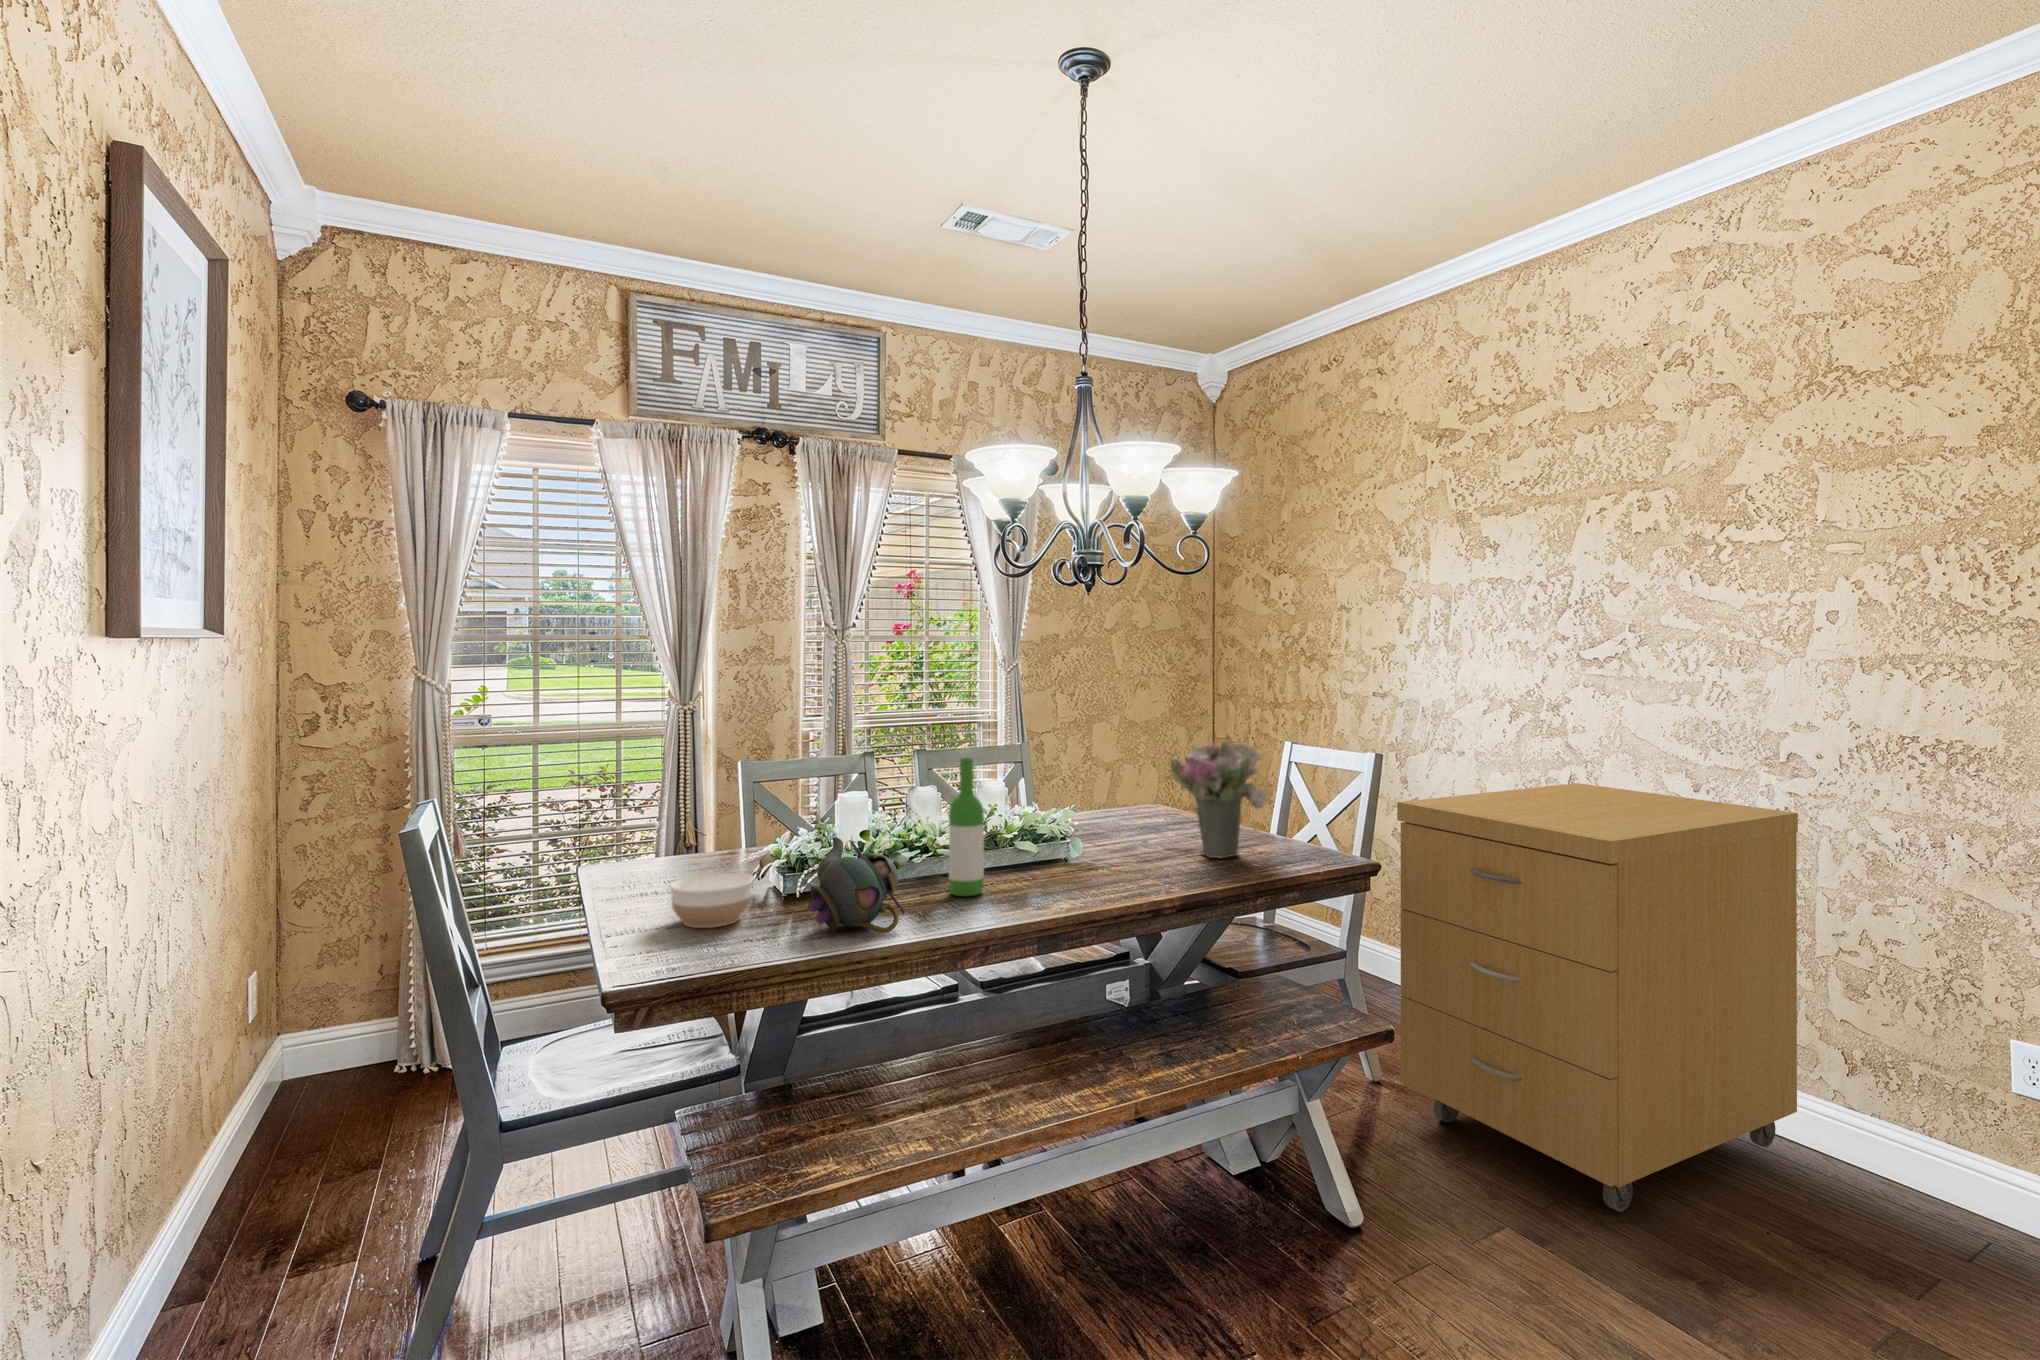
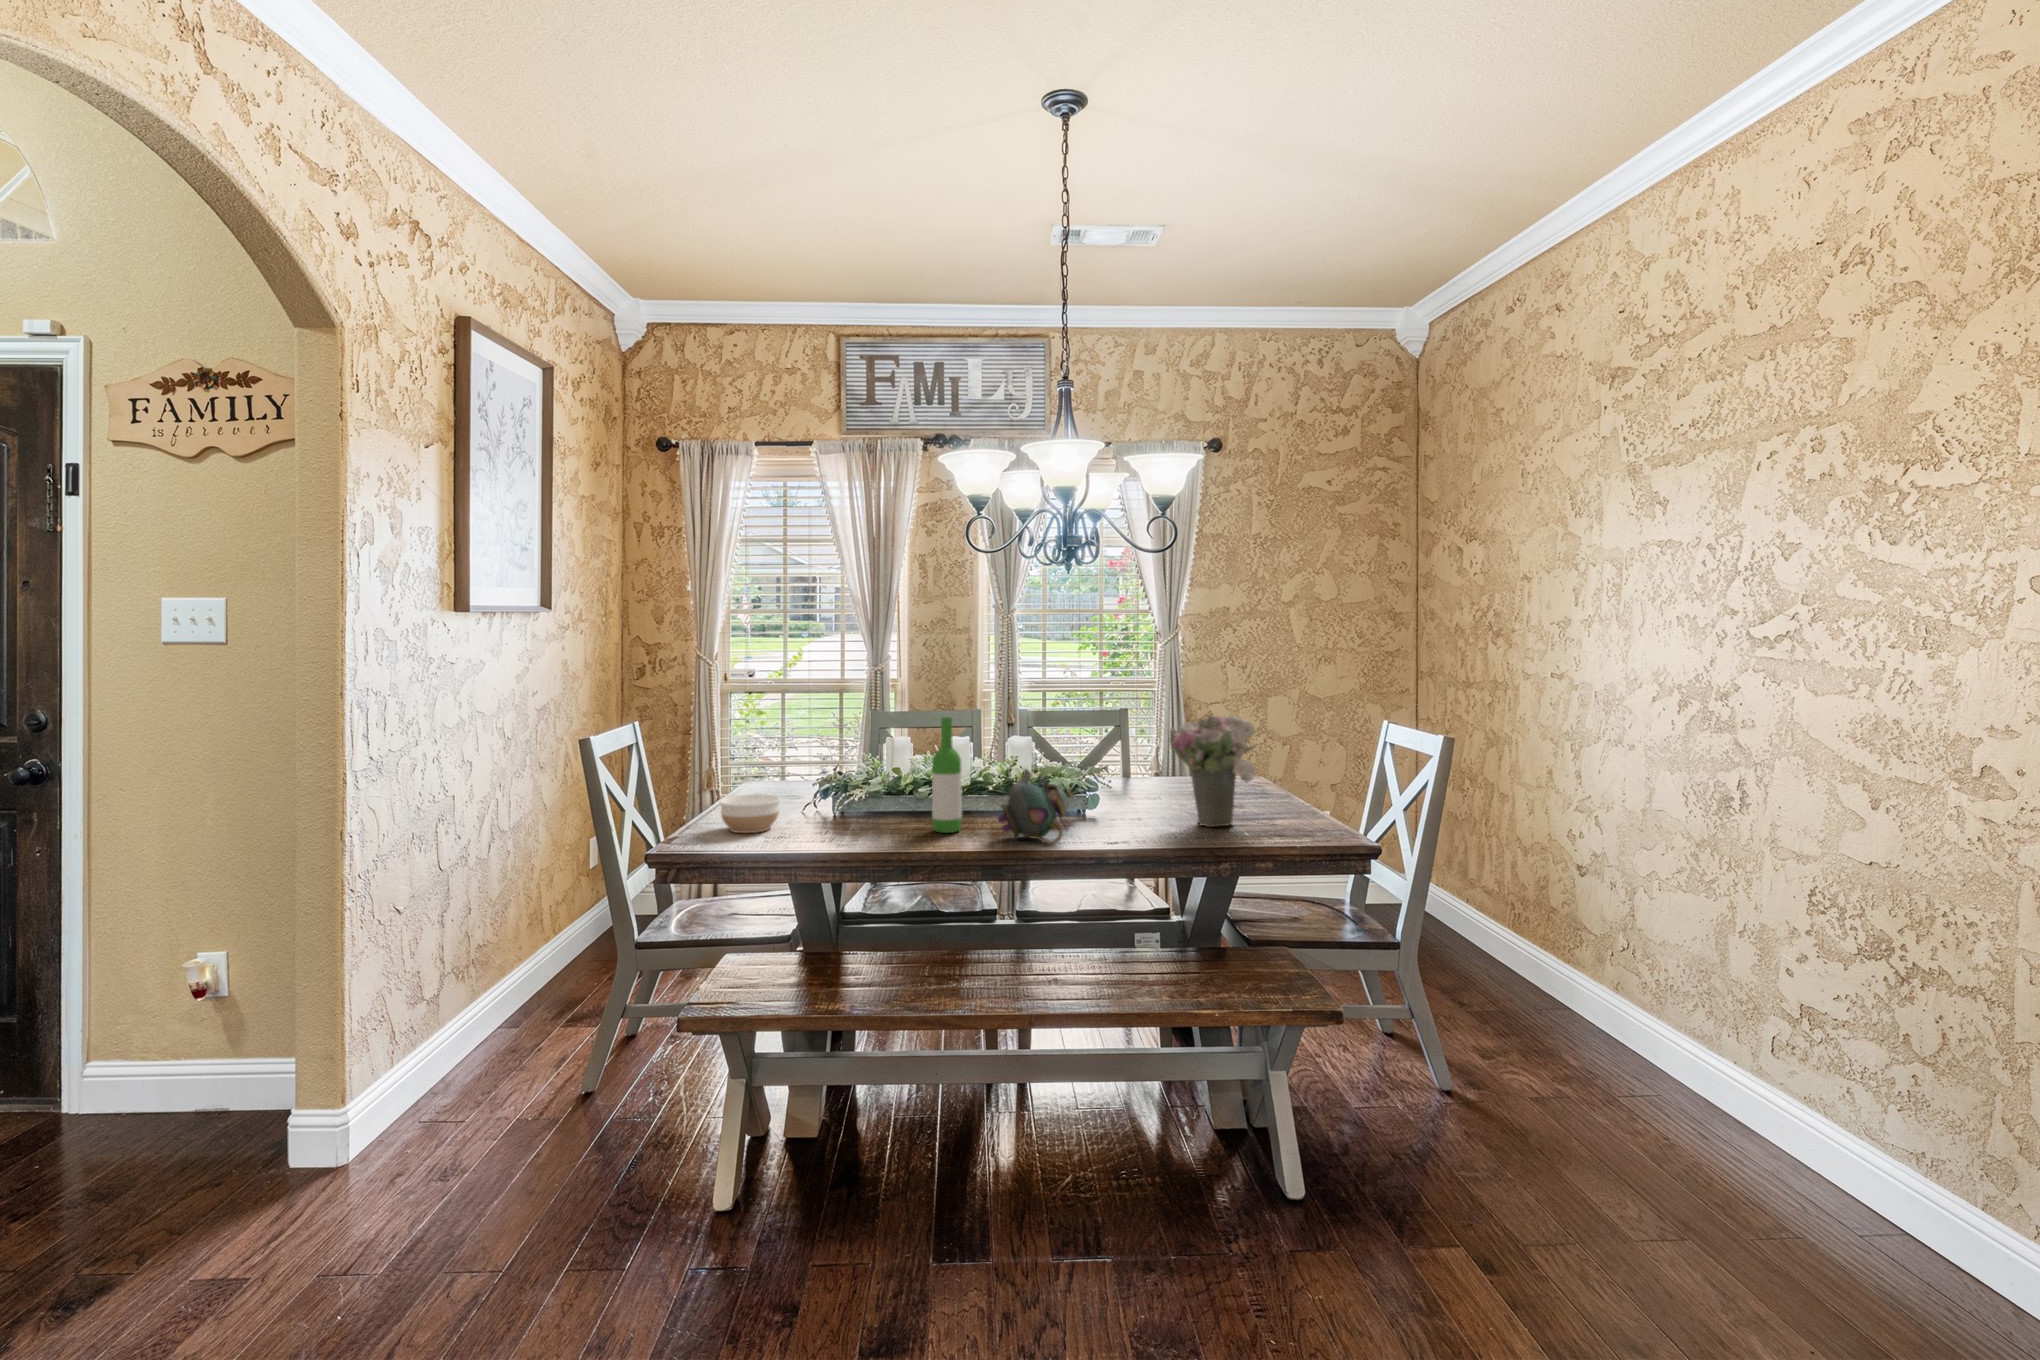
storage cabinet: present [1397,783,1798,1212] -> none [1437,787,1972,1269]
teapot: present [808,837,905,933] -> present [998,770,1072,844]

